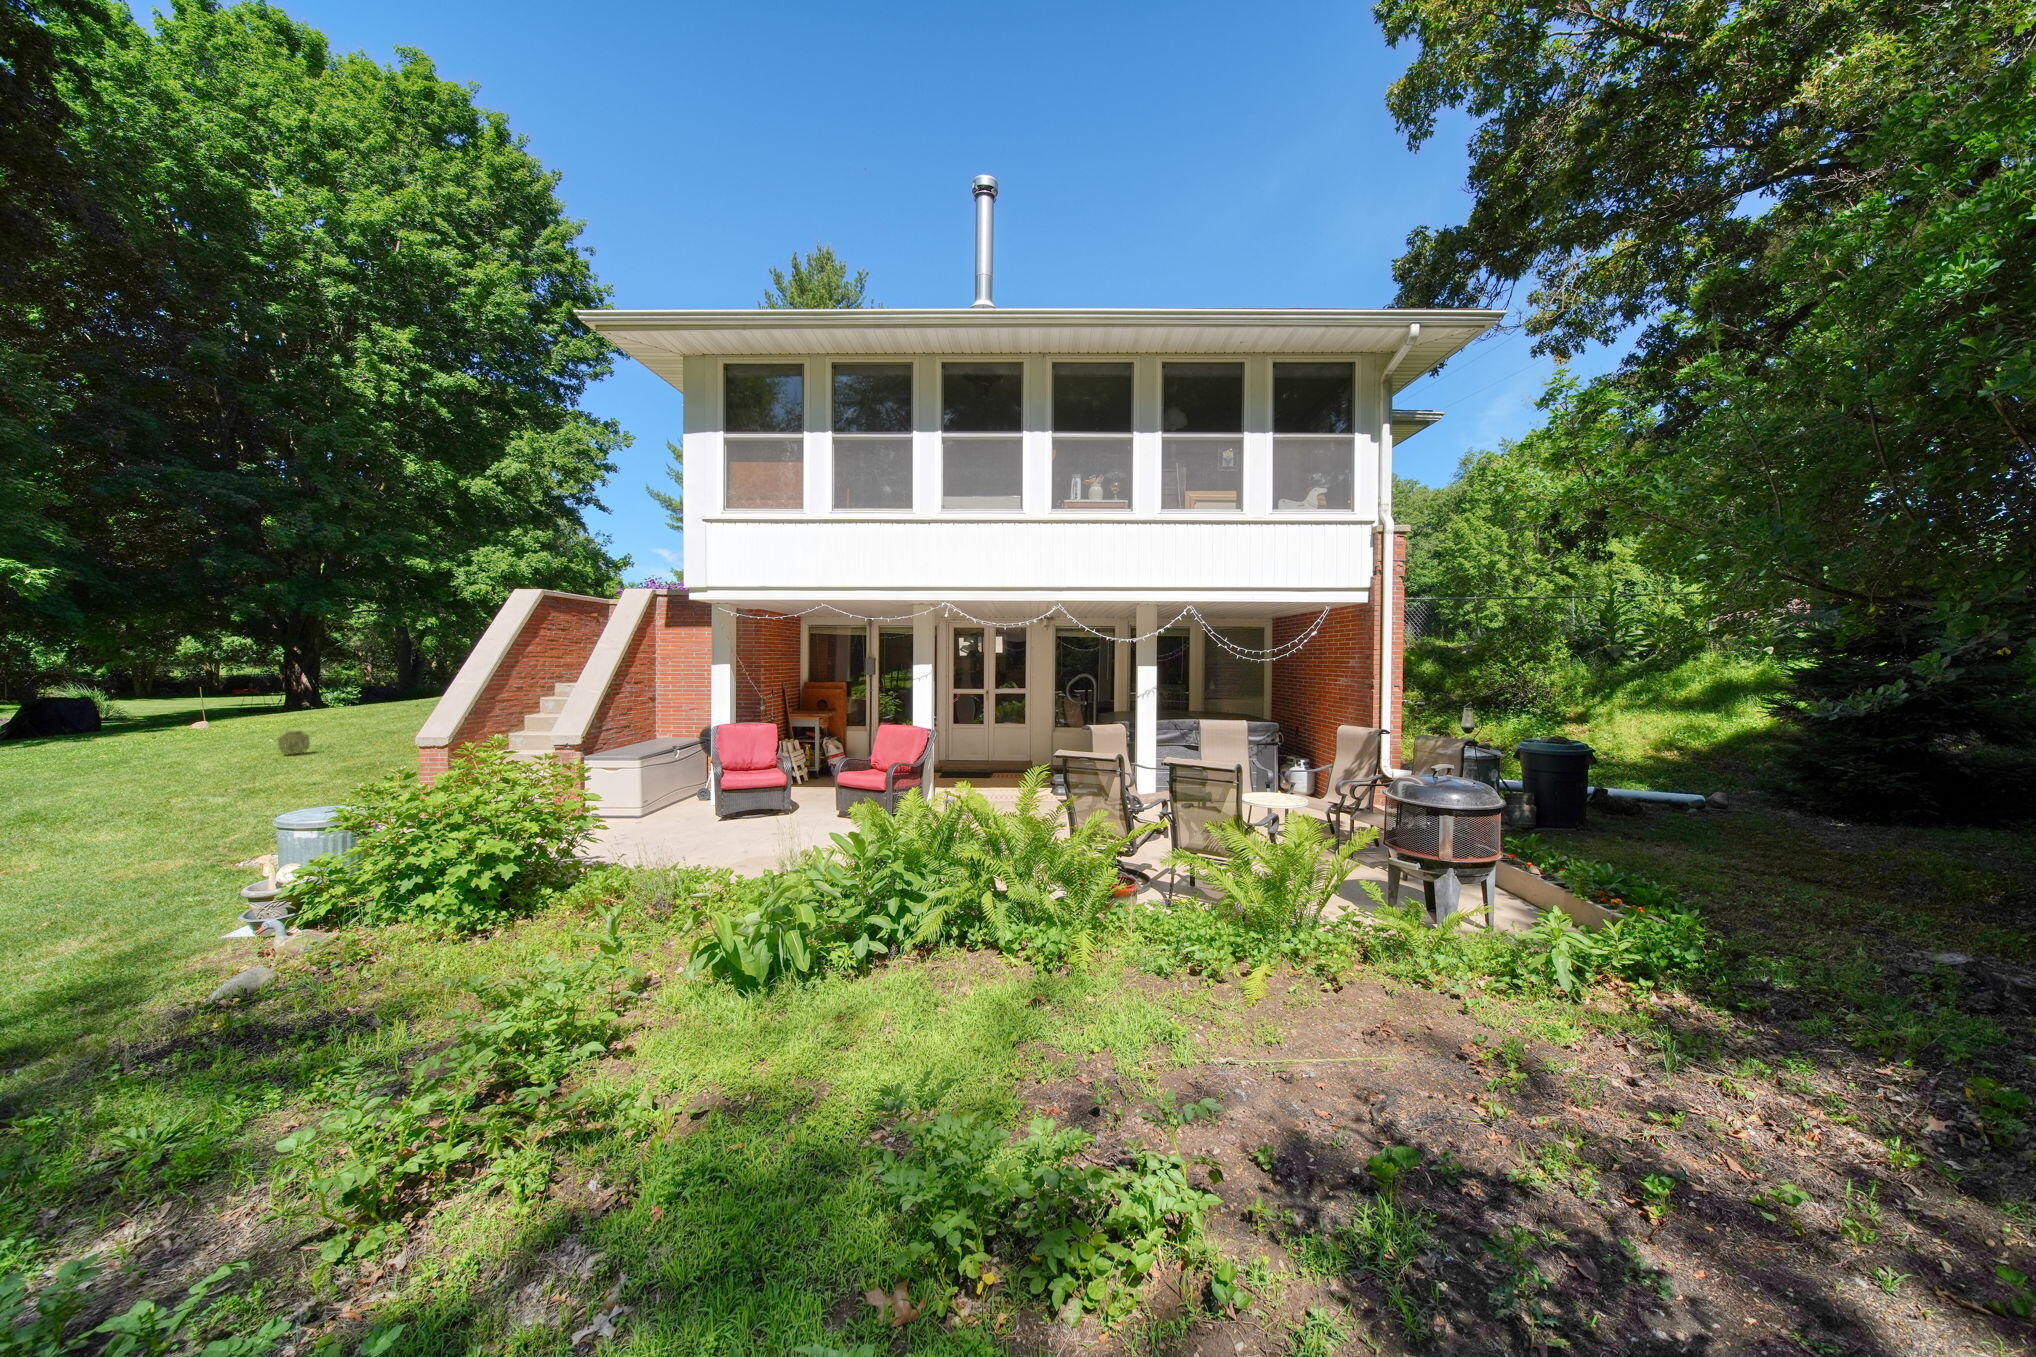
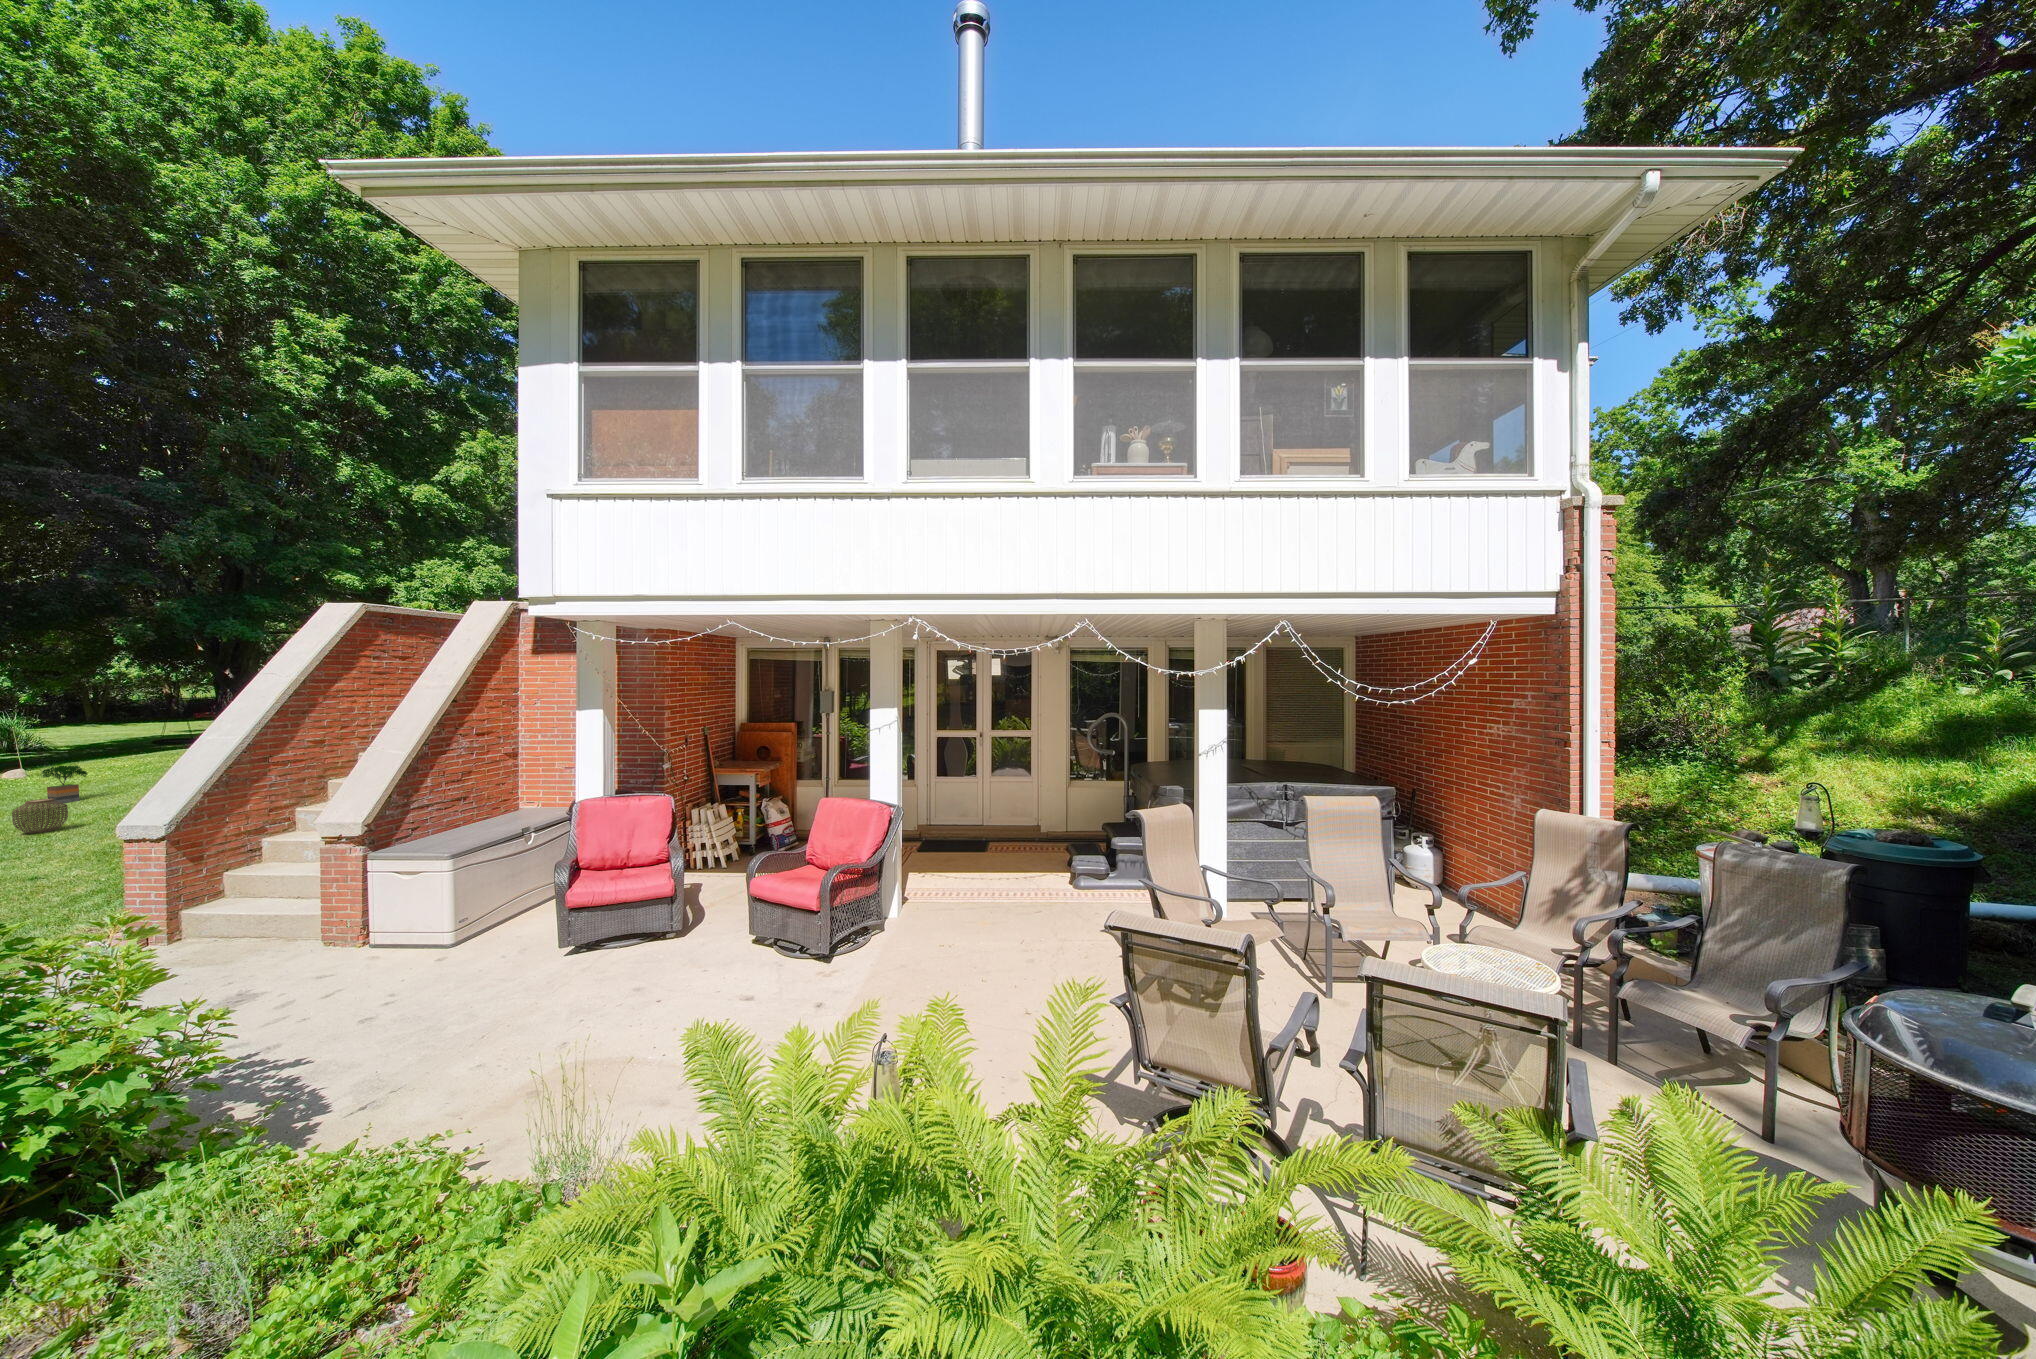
potted tree: none [251,713,283,743] -> present [42,765,87,803]

